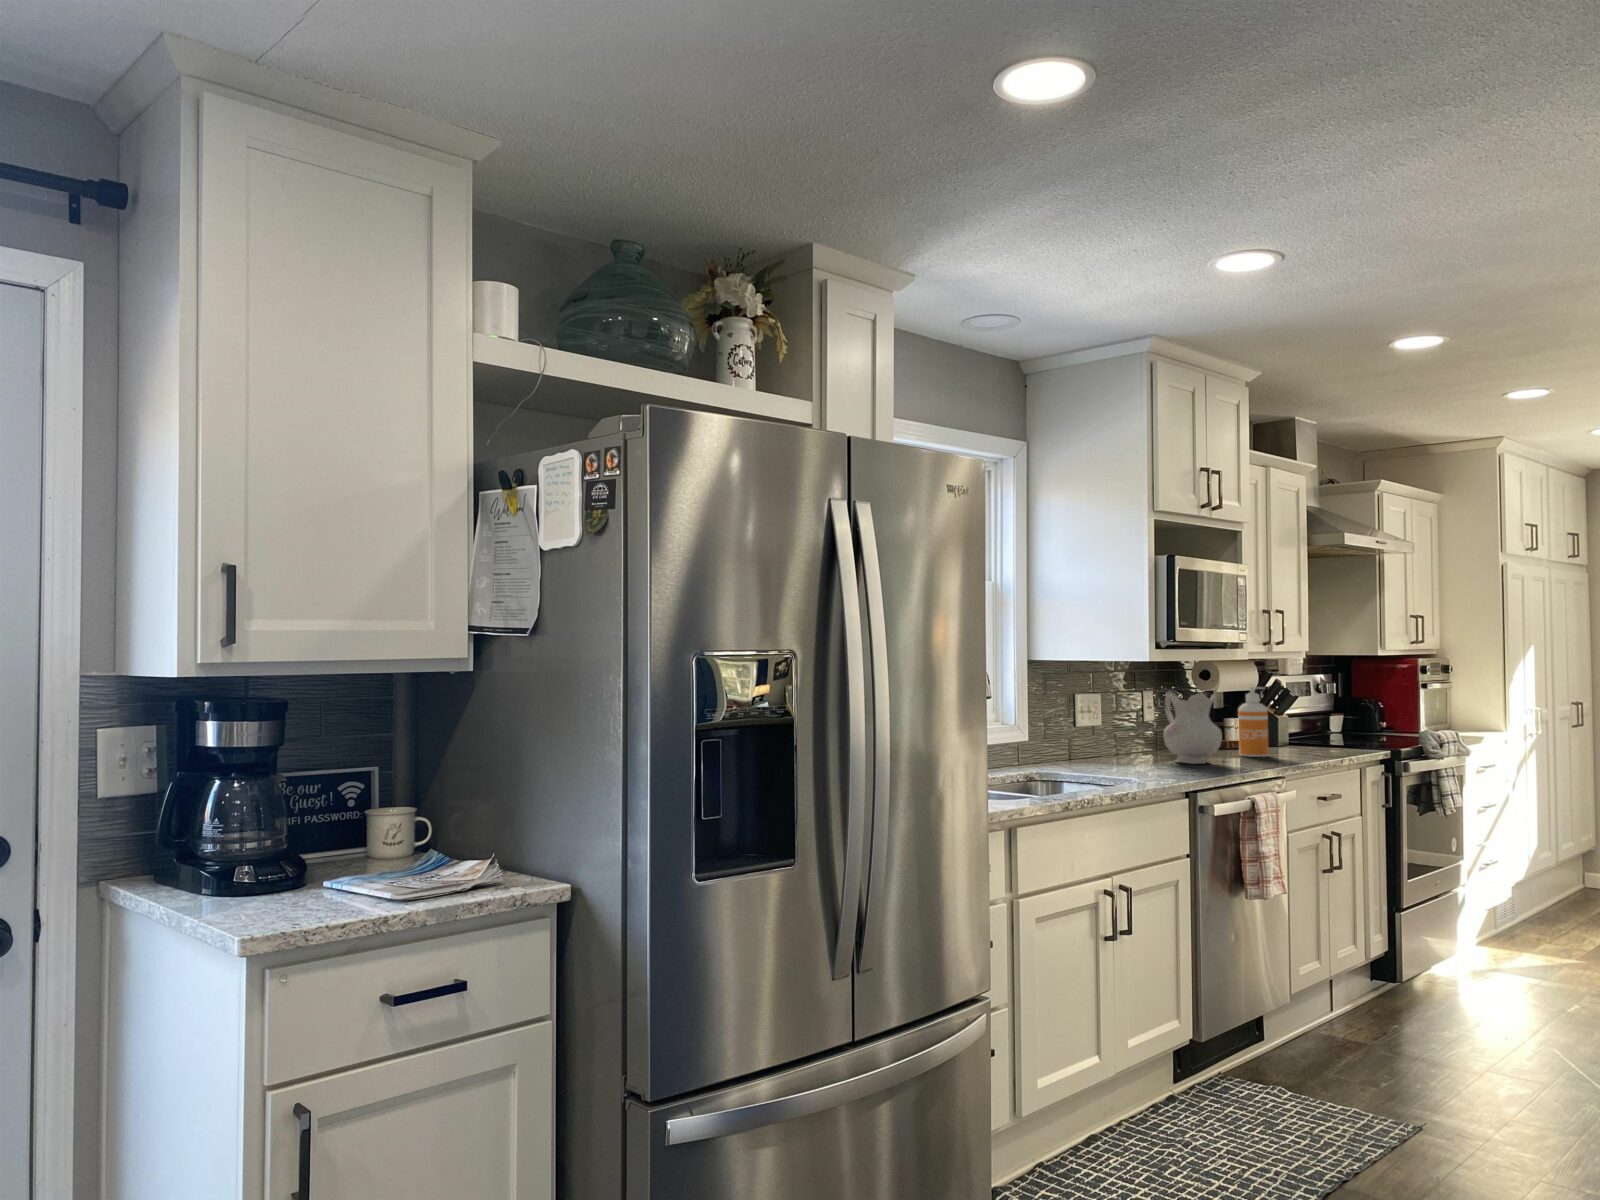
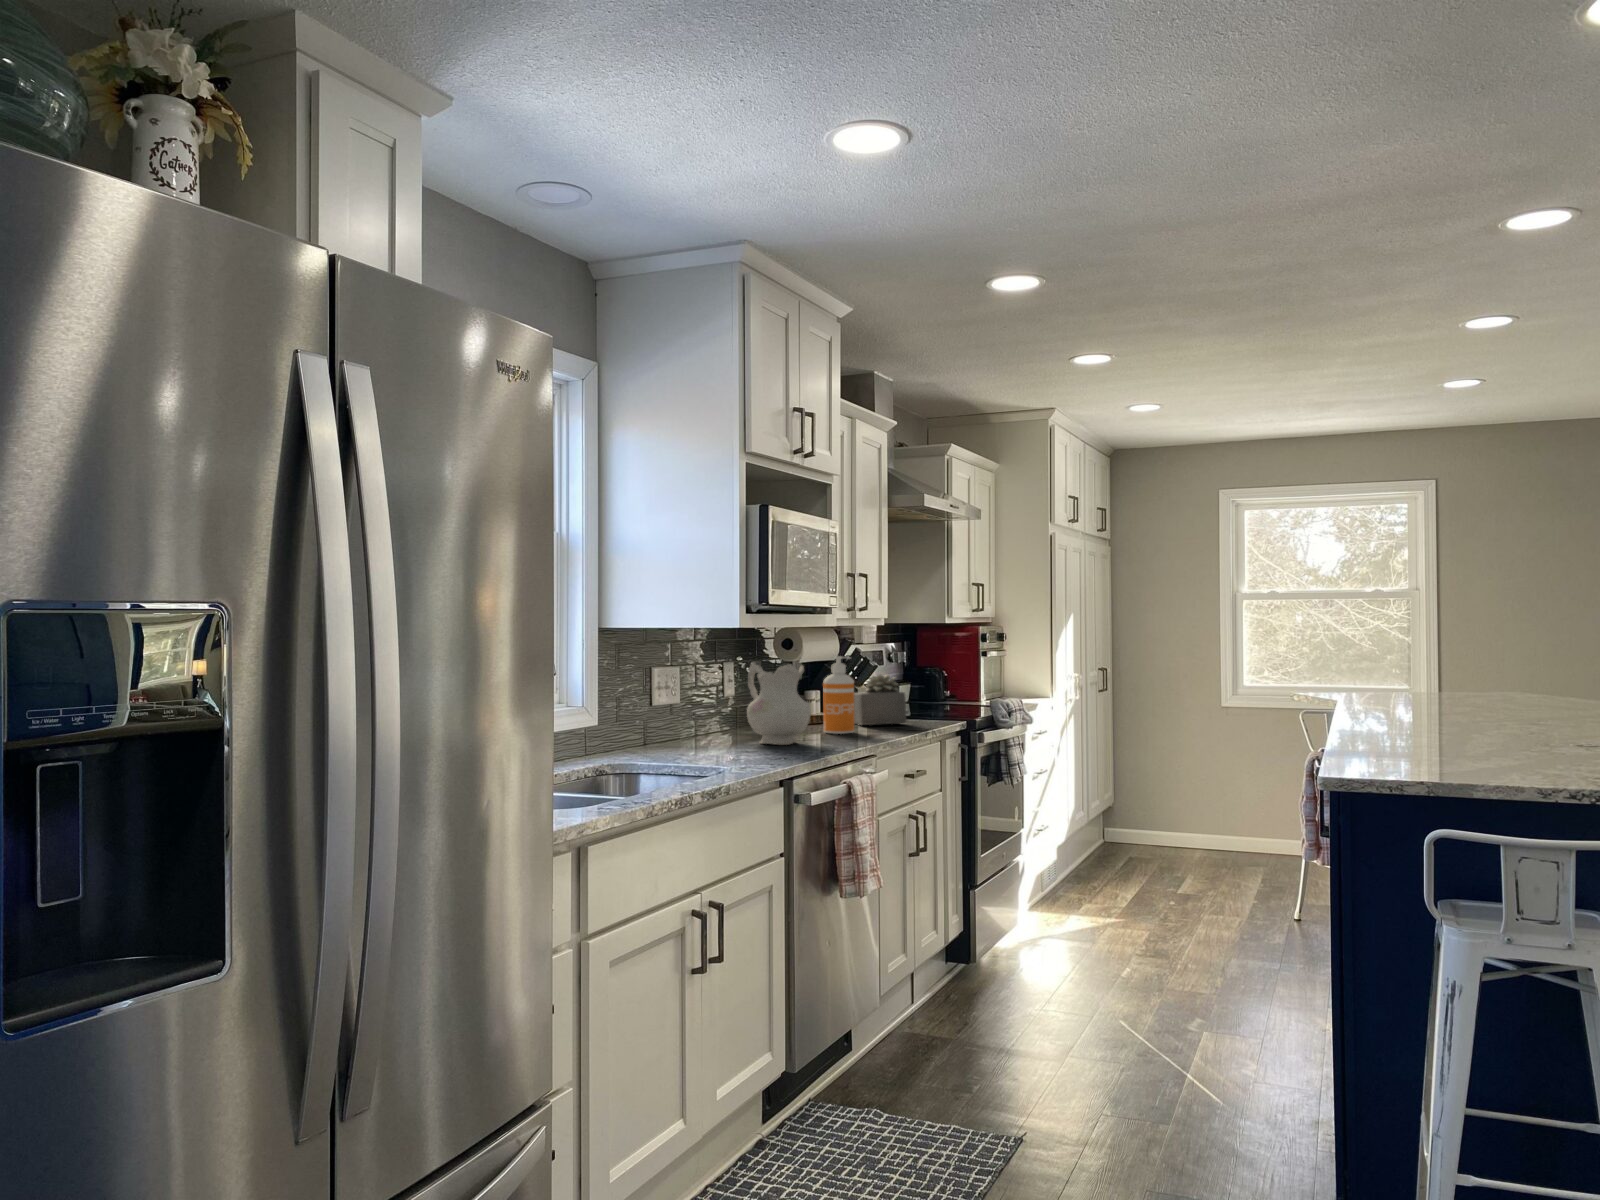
succulent plant: none [1271,703,1325,750] -> present [854,674,906,725]

